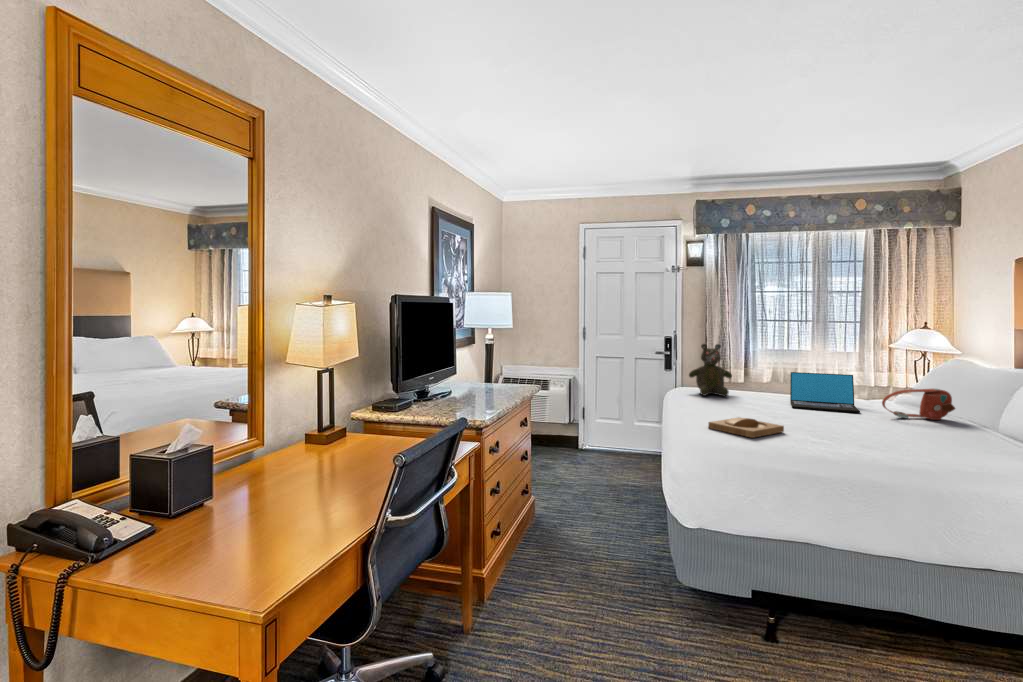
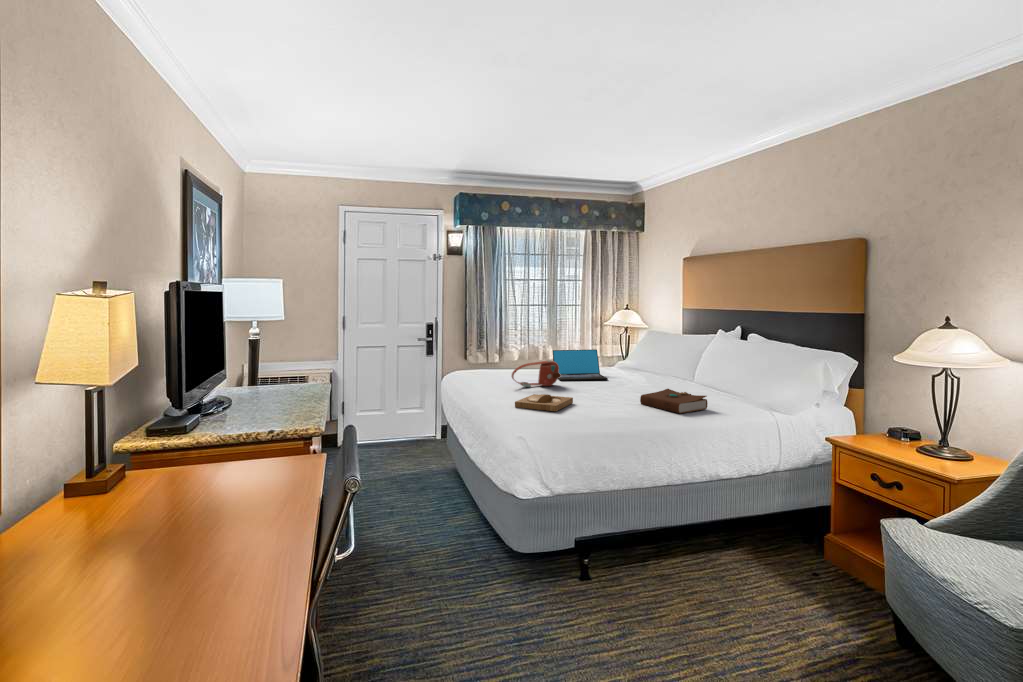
teddy bear: present [689,344,732,396] -> none [469,328,506,377]
handbag: present [882,388,955,420] -> present [512,361,561,387]
book: none [879,429,984,462] -> present [640,389,708,413]

